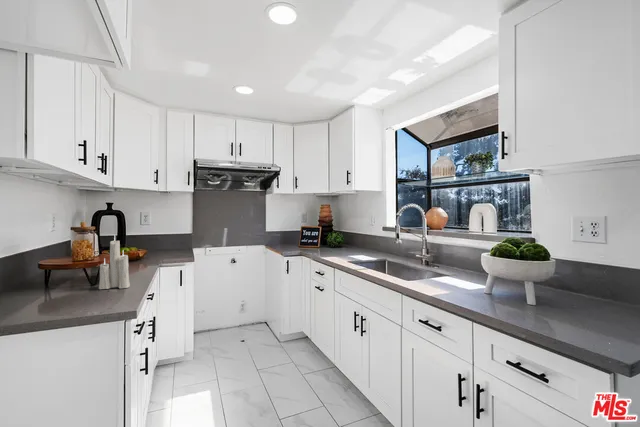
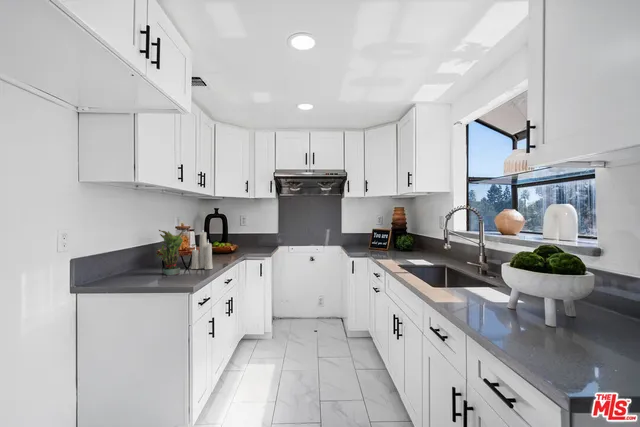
potted plant: none [48,243,92,302] -> present [156,230,183,275]

